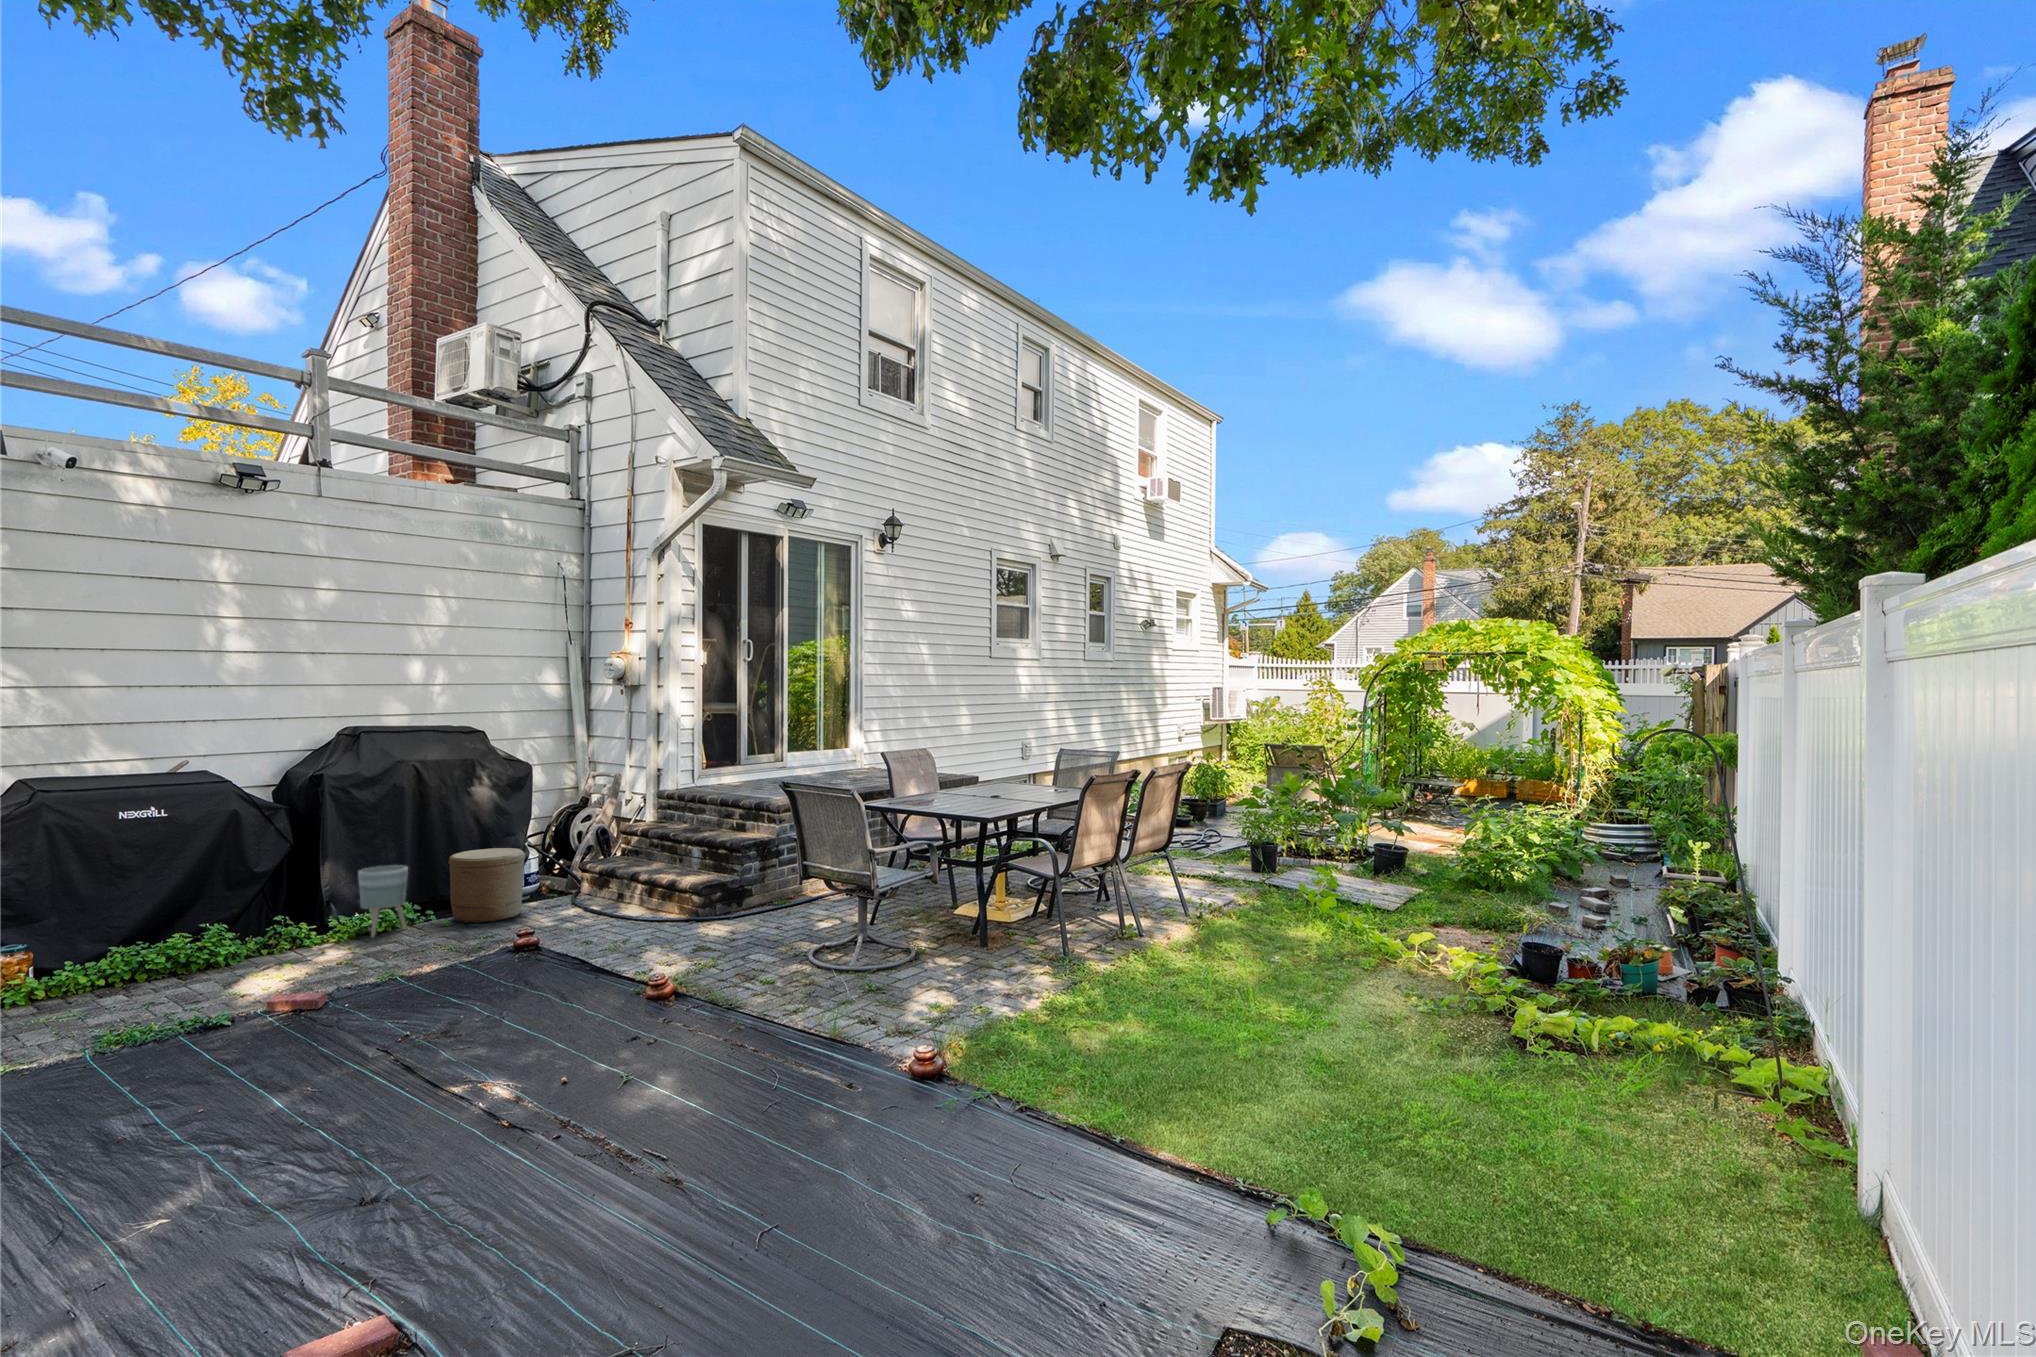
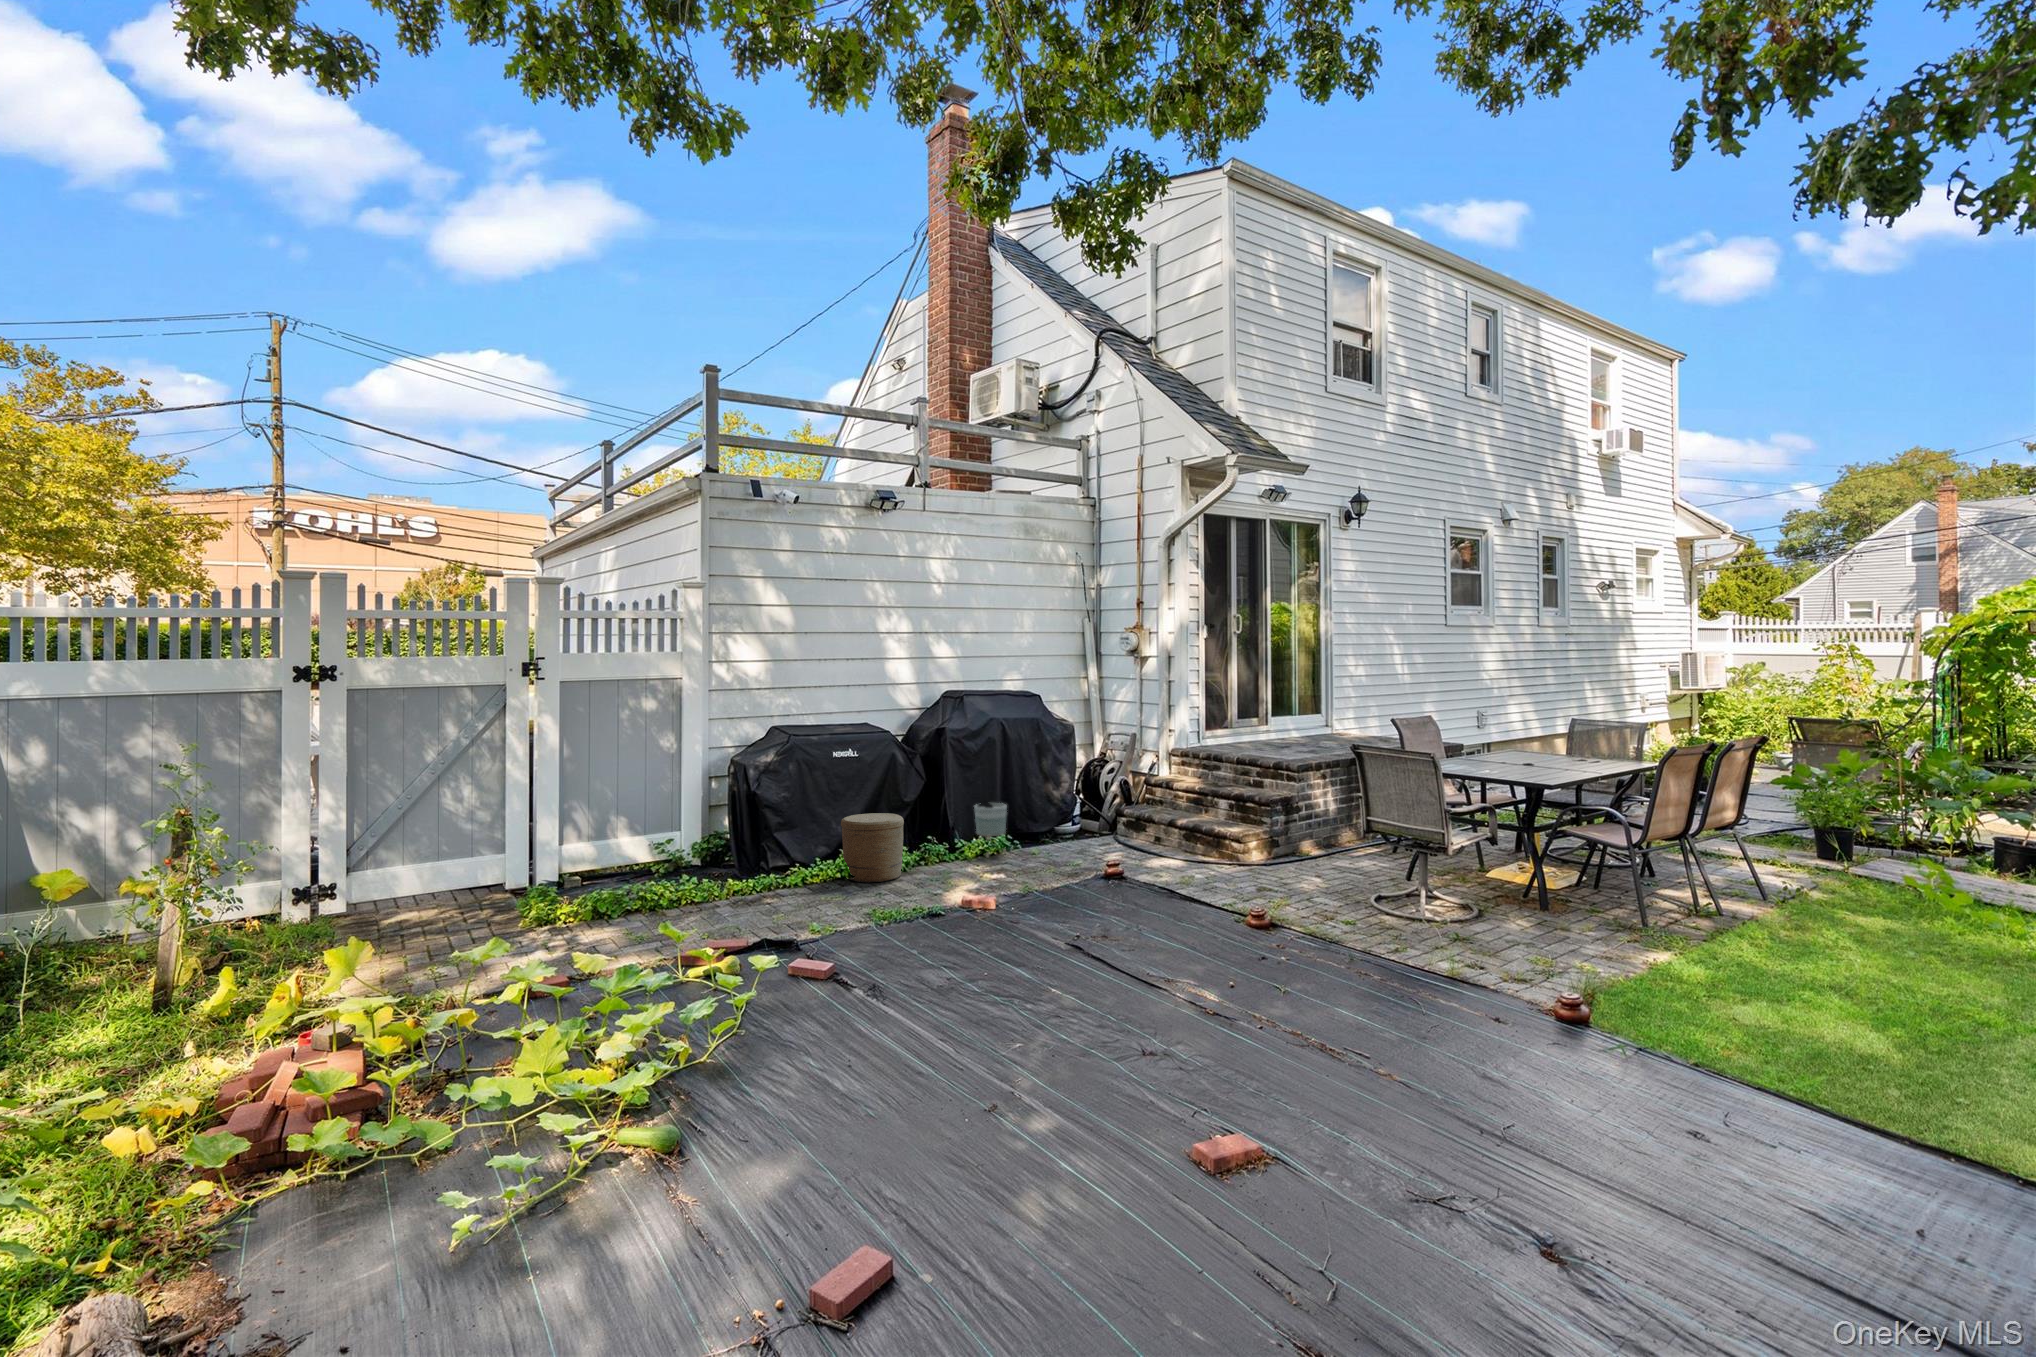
woven basket: present [449,848,525,923] -> present [841,813,904,883]

